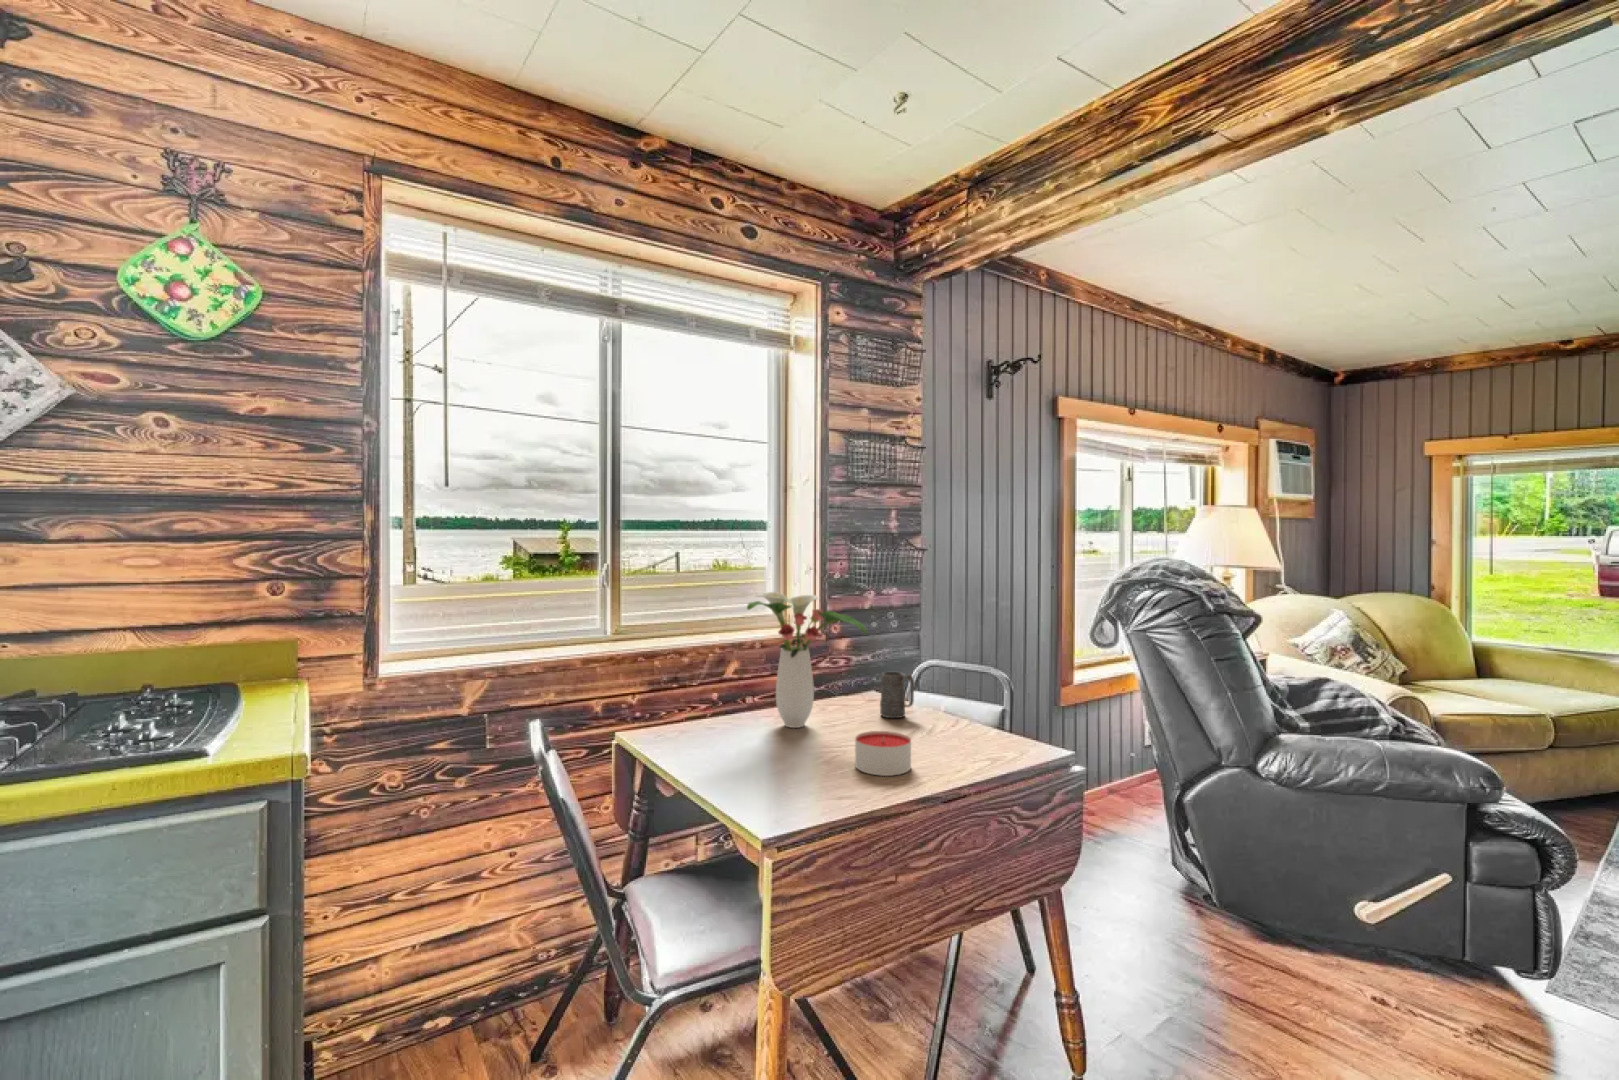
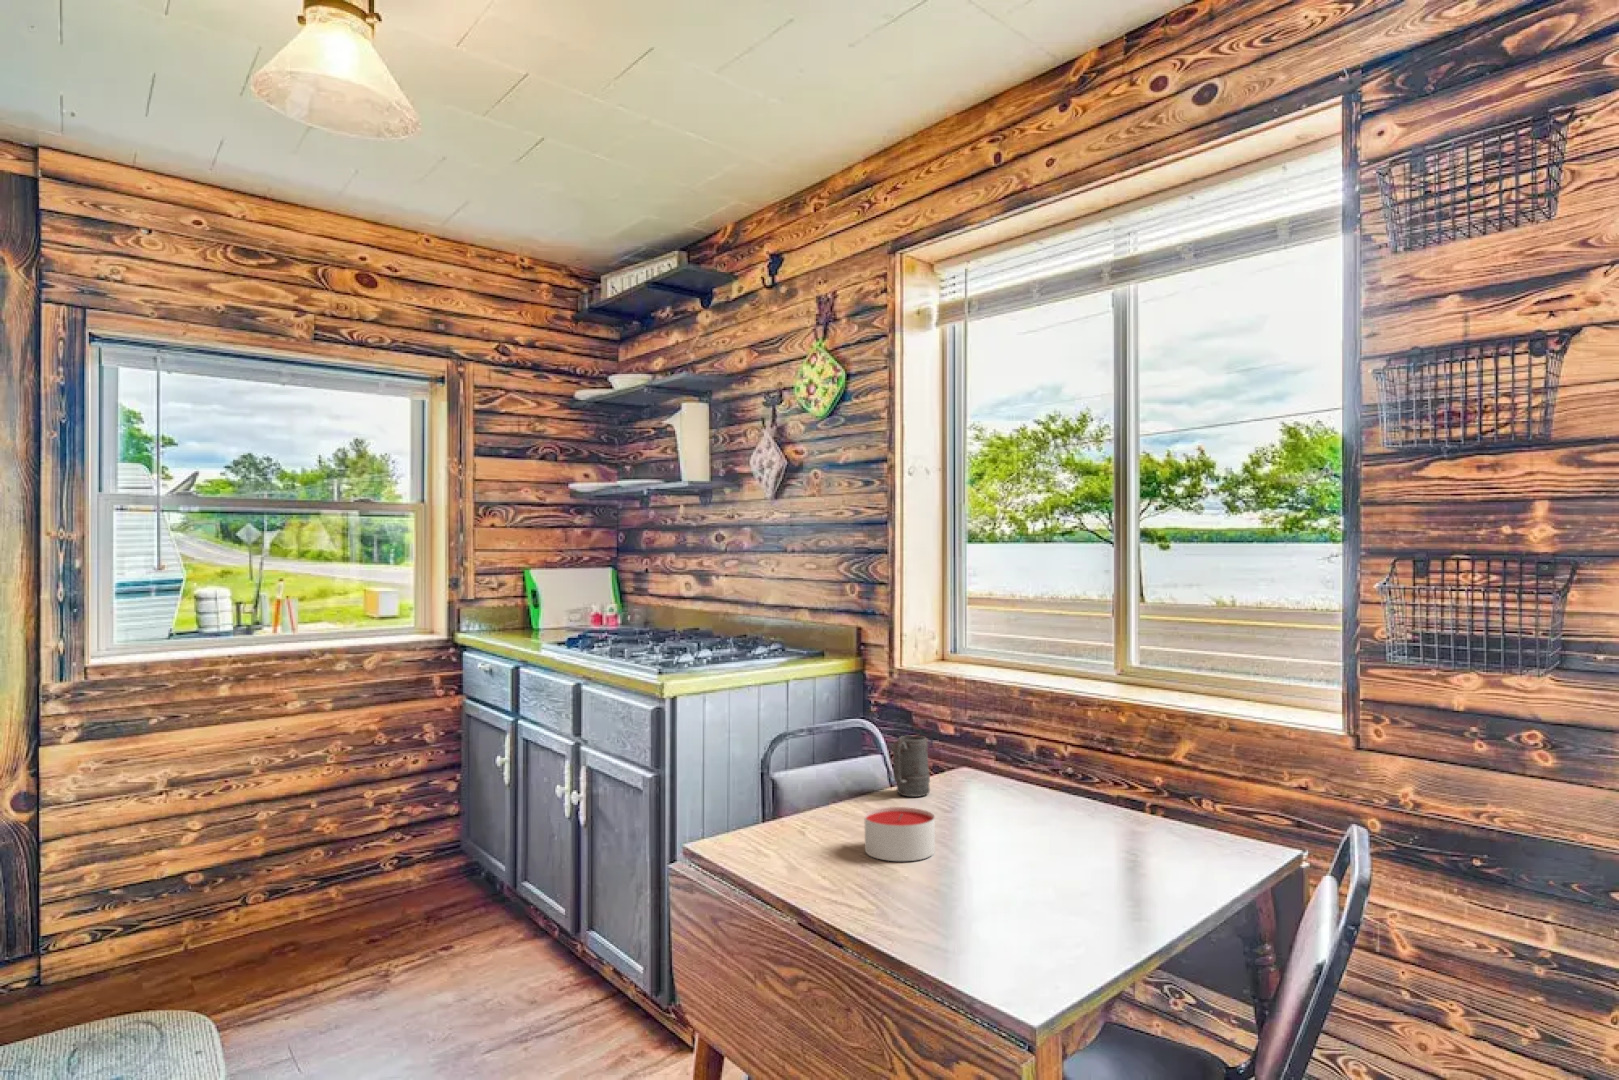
flower arrangement: present [747,592,866,728] -> none [961,632,1093,820]
mug: present [880,672,914,718] -> present [893,736,930,797]

